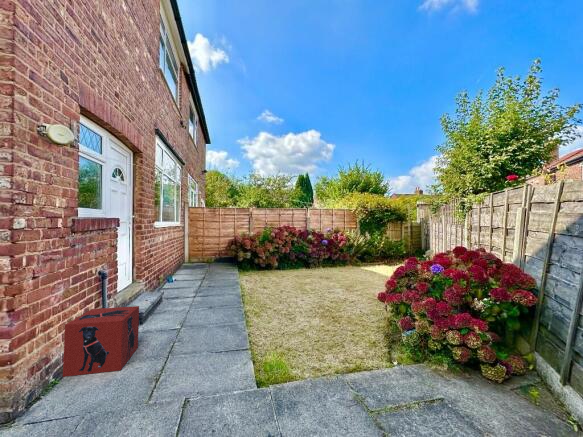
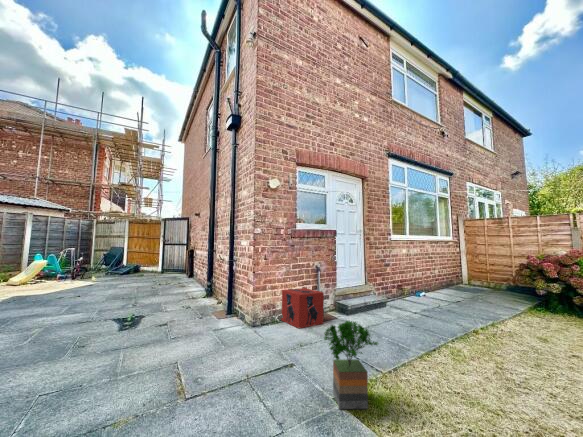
potted tree: none [281,319,326,403] -> present [324,321,378,409]

